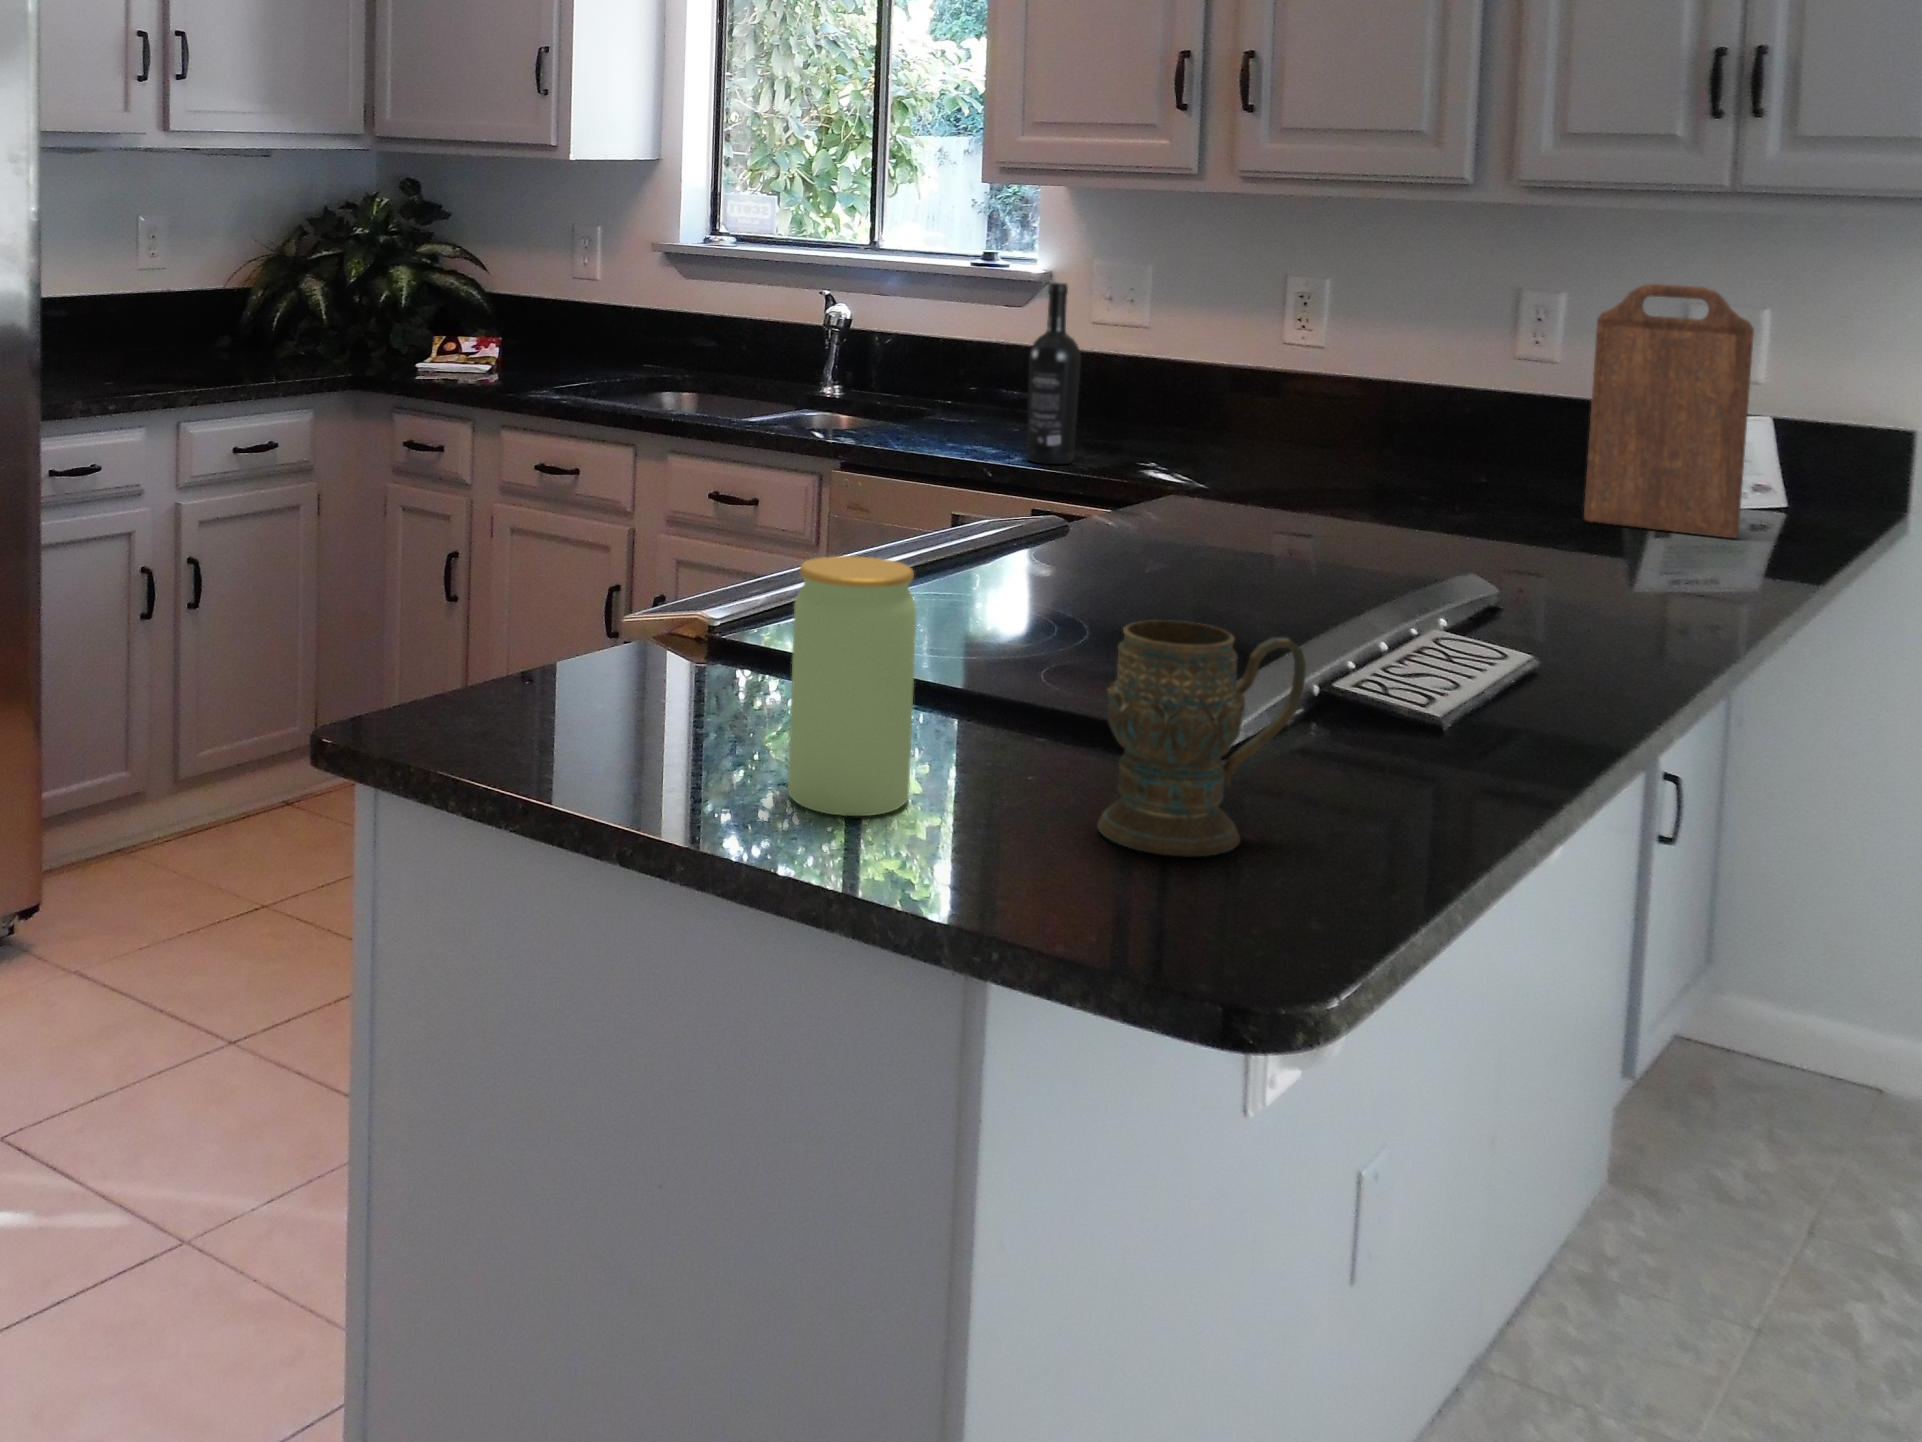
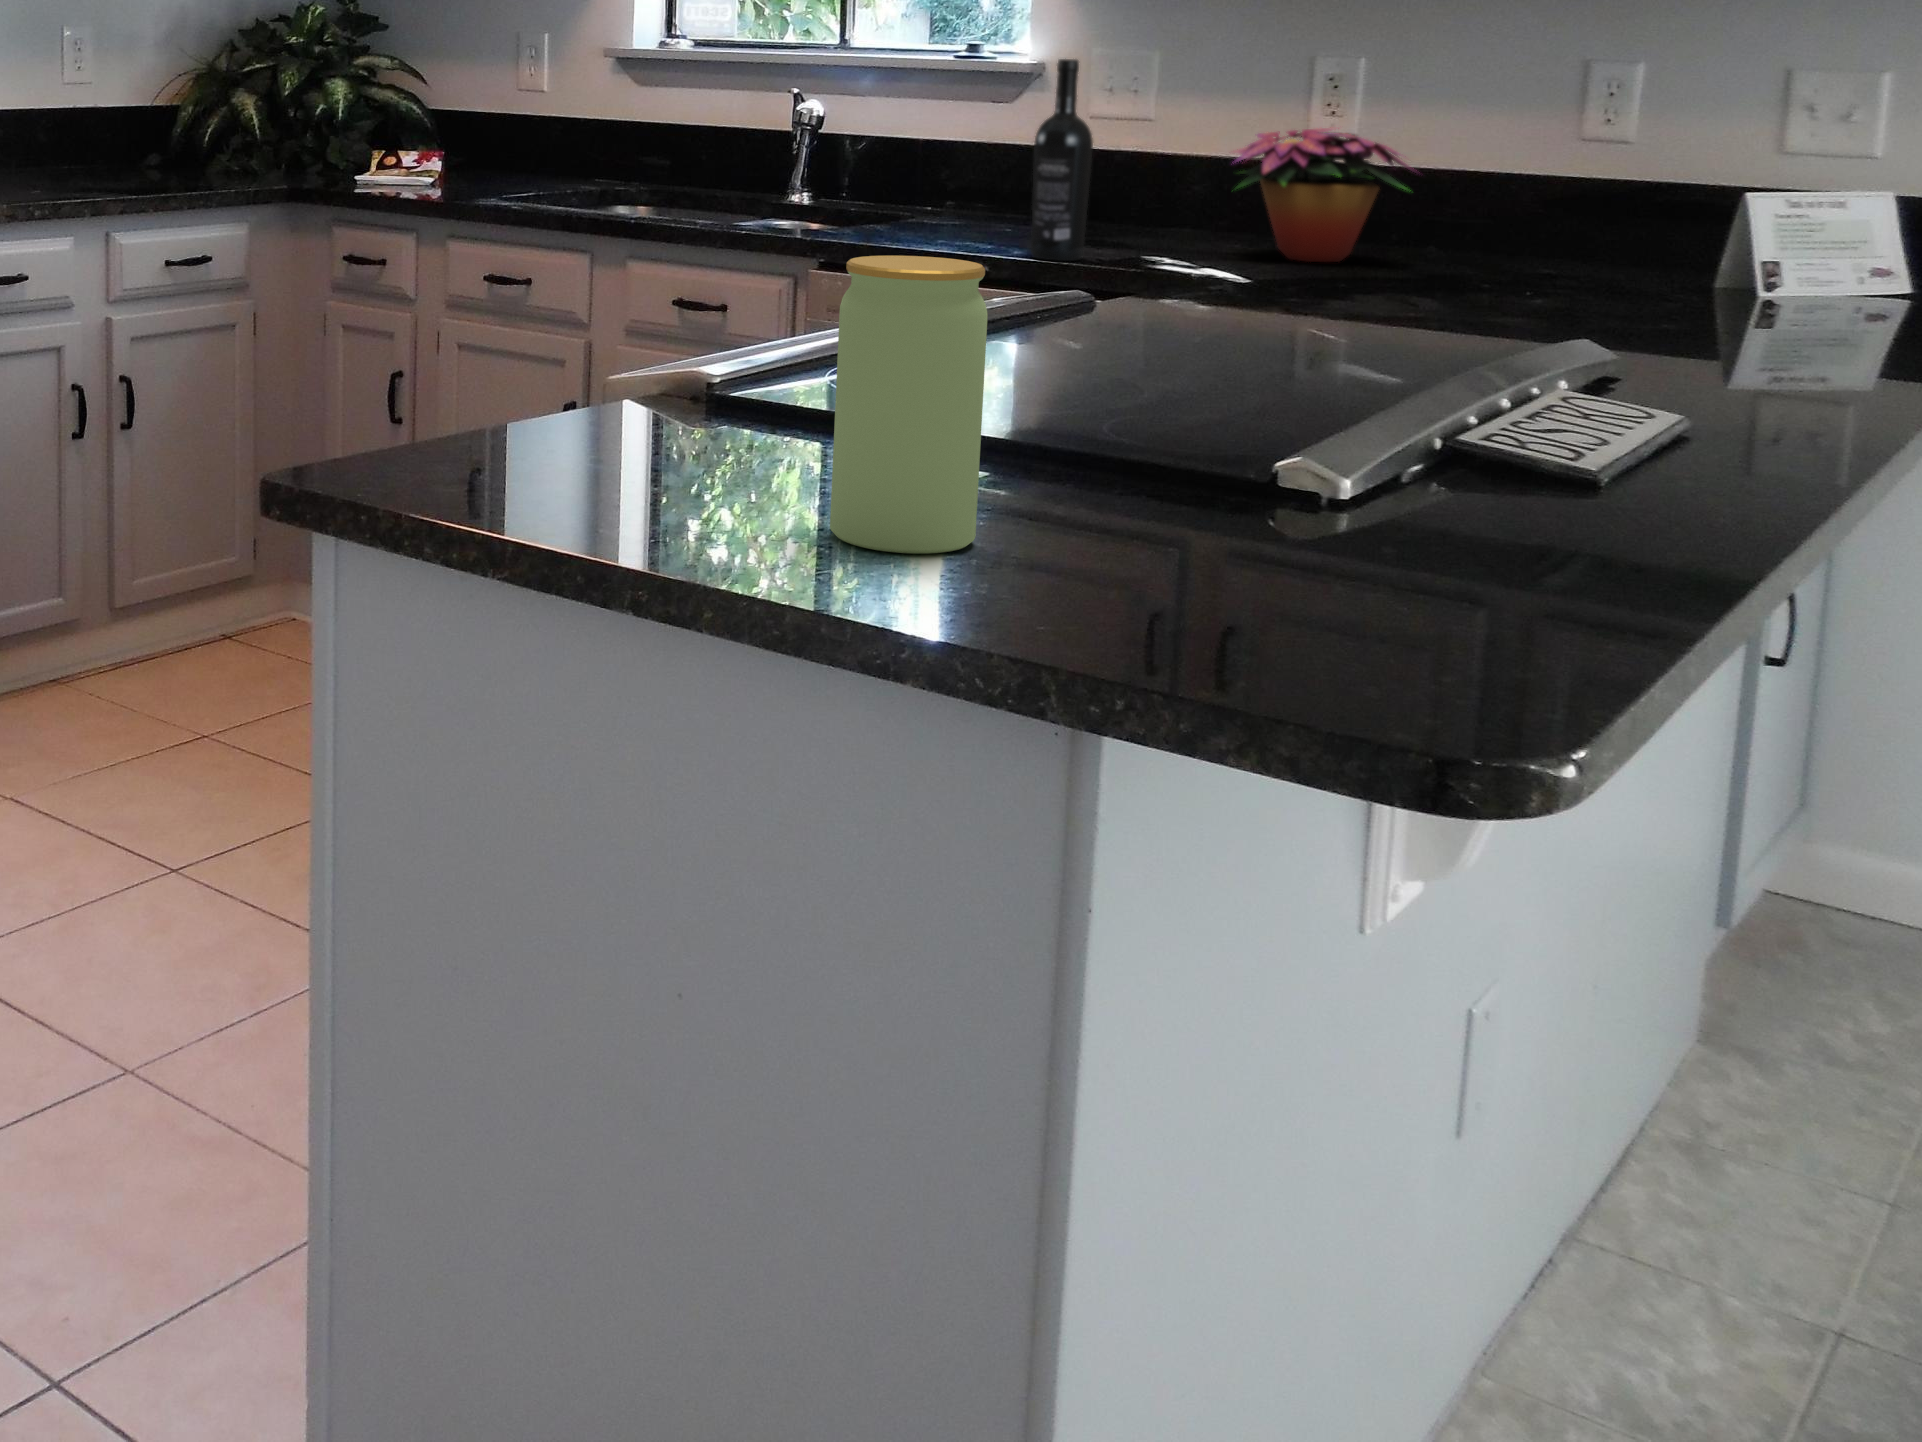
cutting board: present [1584,284,1754,538] -> none [1687,34,1905,326]
flower arrangement: none [1198,342,1378,464] -> present [1234,127,1420,262]
mug: present [1097,620,1306,856] -> none [1208,323,1473,596]

